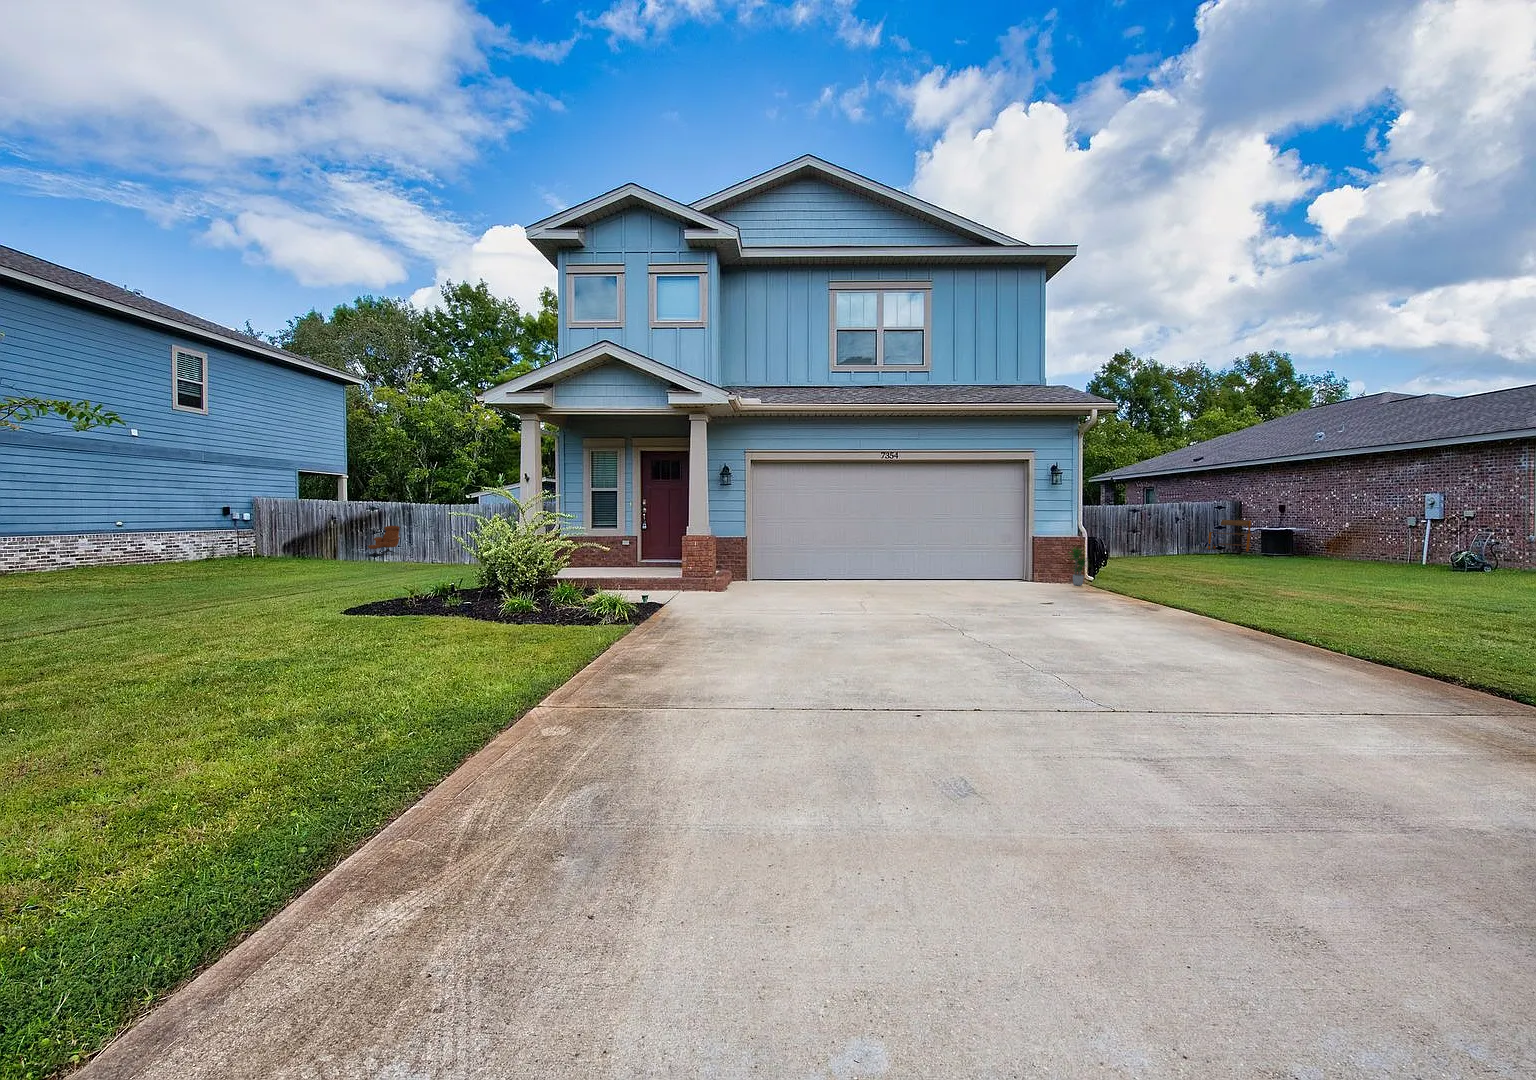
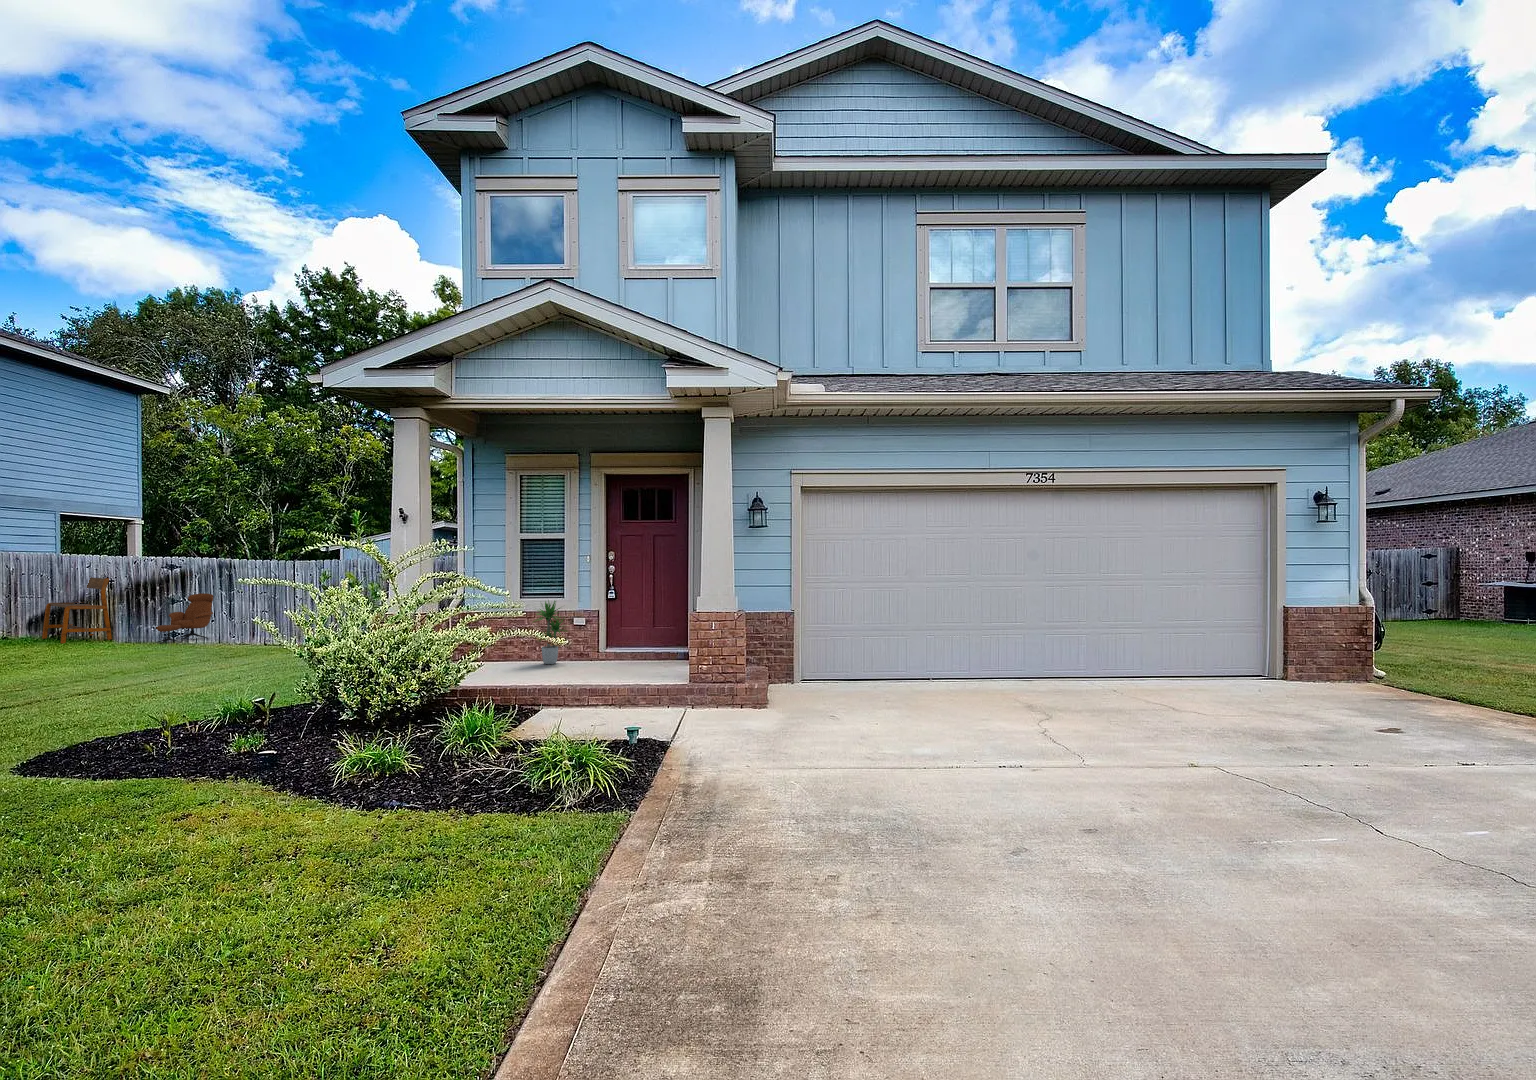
bench: present [1208,520,1252,552] -> present [42,577,112,643]
potted plant: present [1068,548,1088,585] -> present [536,600,566,664]

